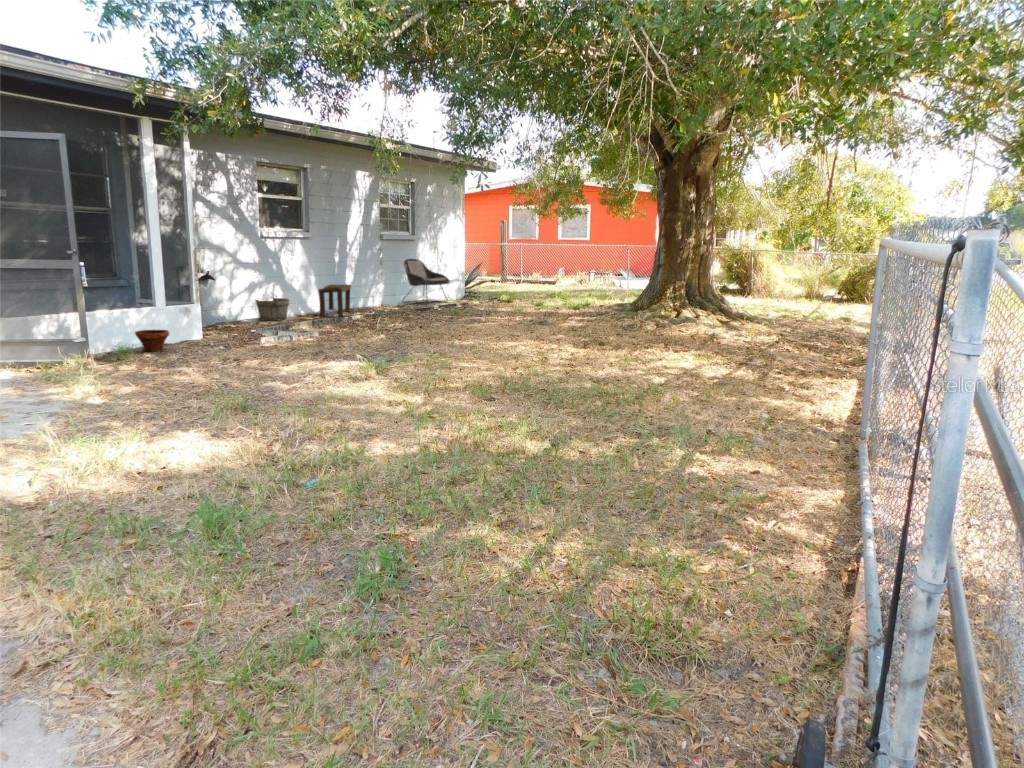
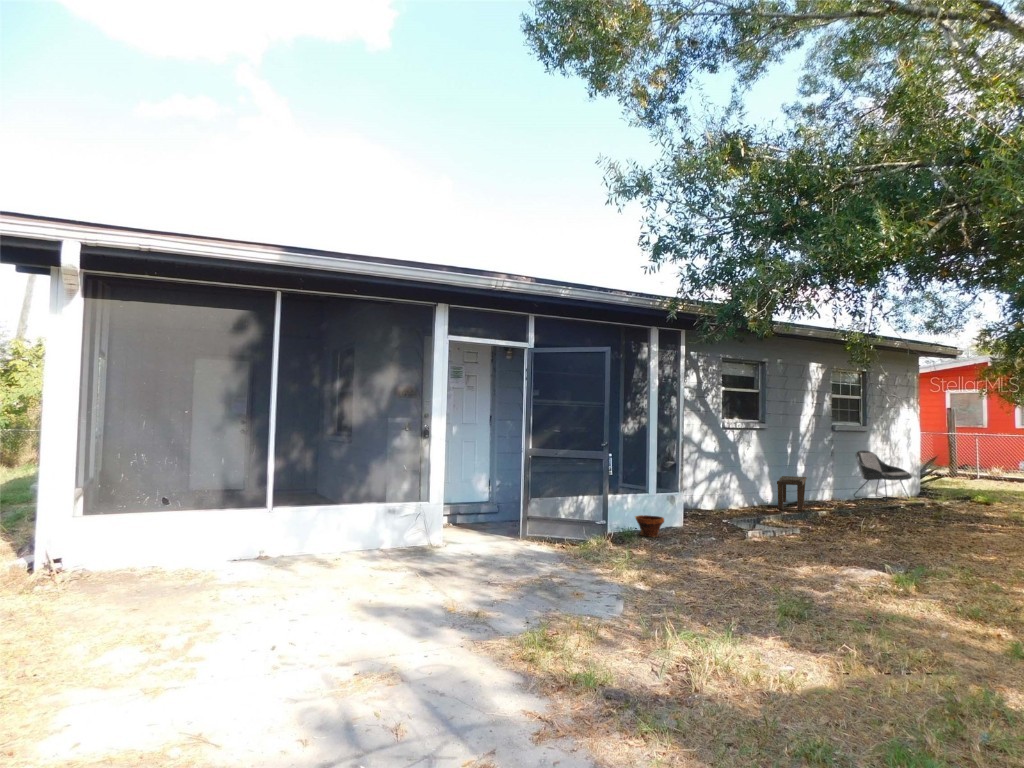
wooden bucket: present [256,294,289,321] -> none [716,482,749,511]

